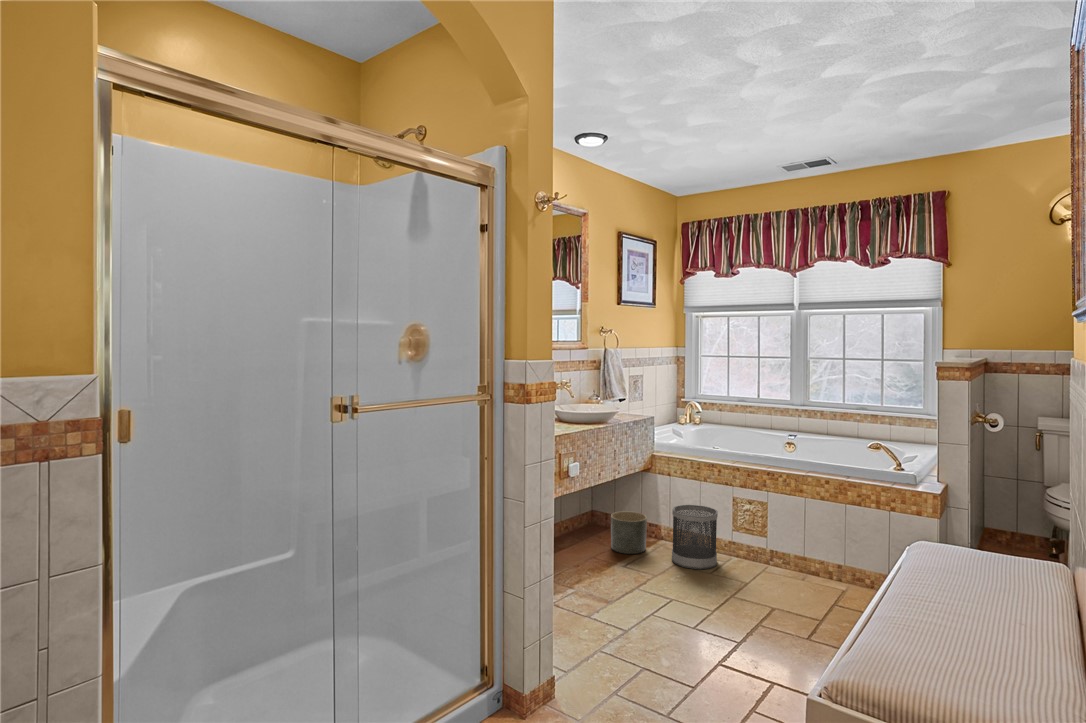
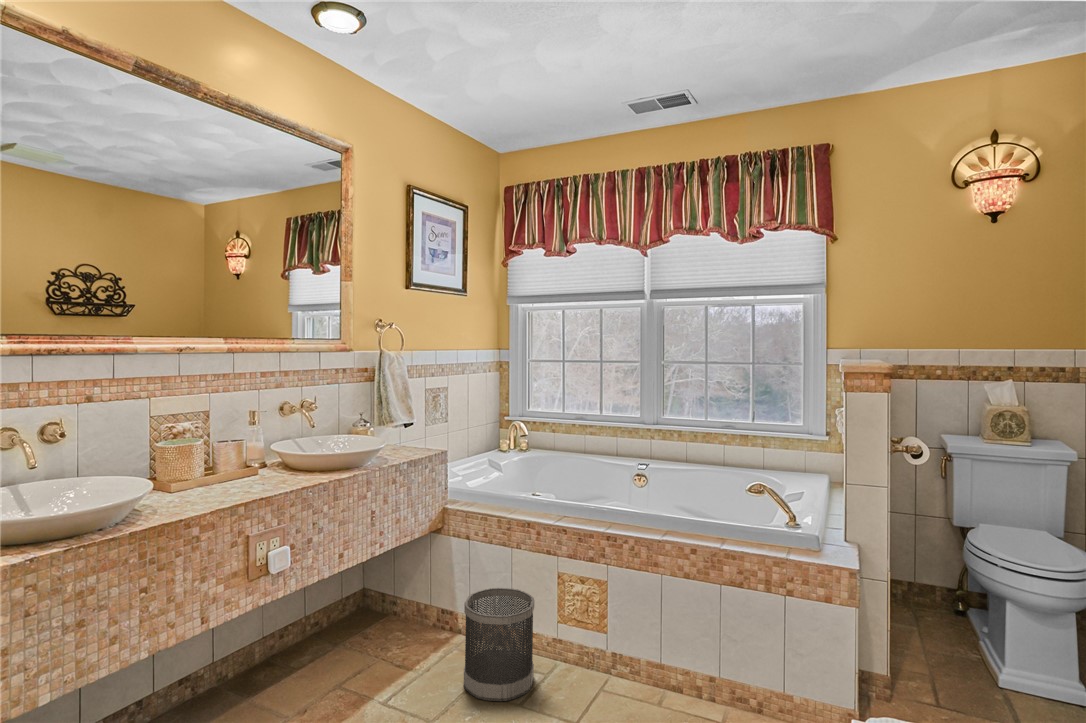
planter: present [611,512,647,554] -> none [373,600,430,676]

